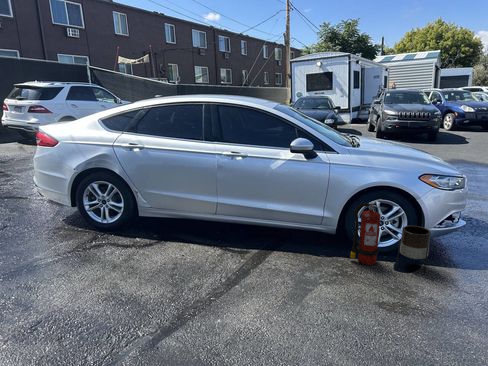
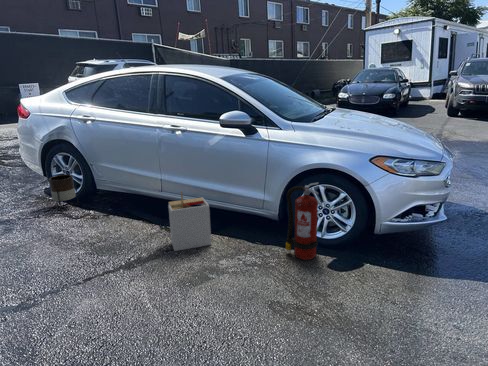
storage bin: none [243,213,283,269] -> present [168,191,211,251]
planter: present [397,226,431,273] -> present [49,175,79,213]

